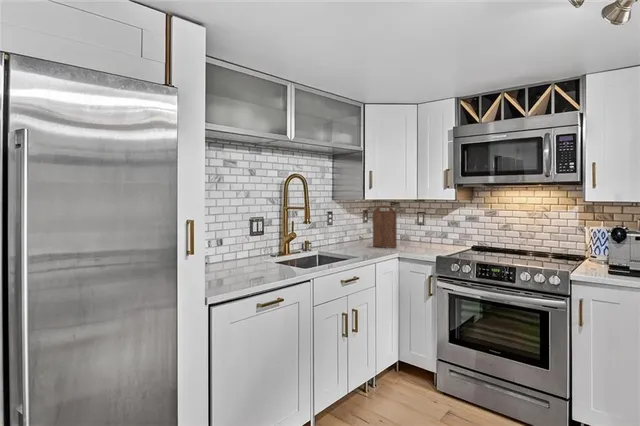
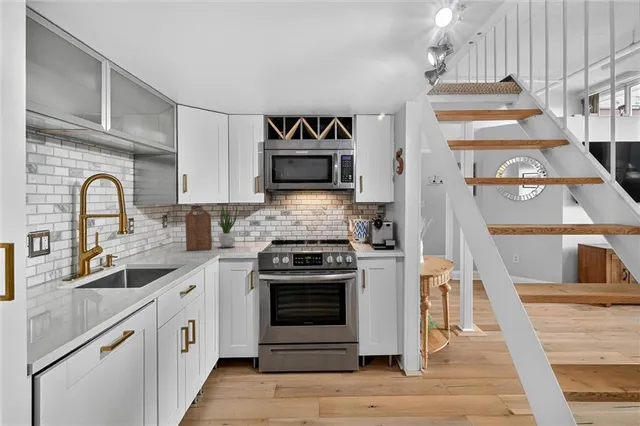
potted plant: none [403,199,425,248] -> present [217,204,237,247]

